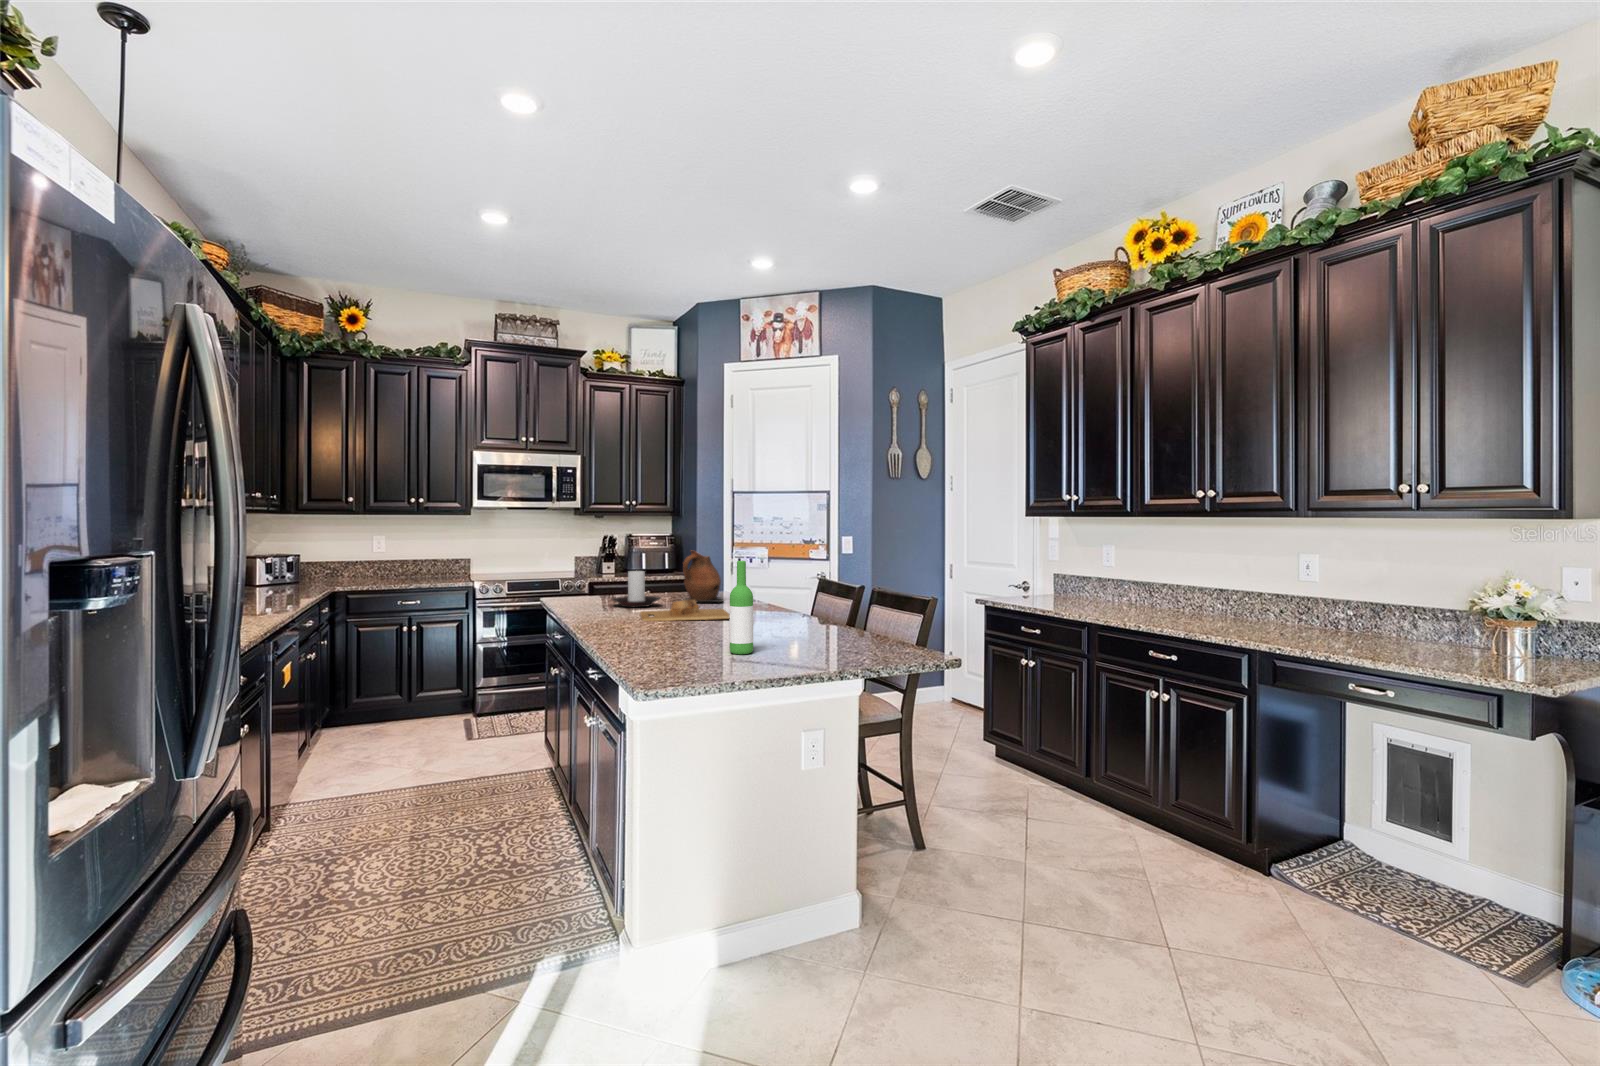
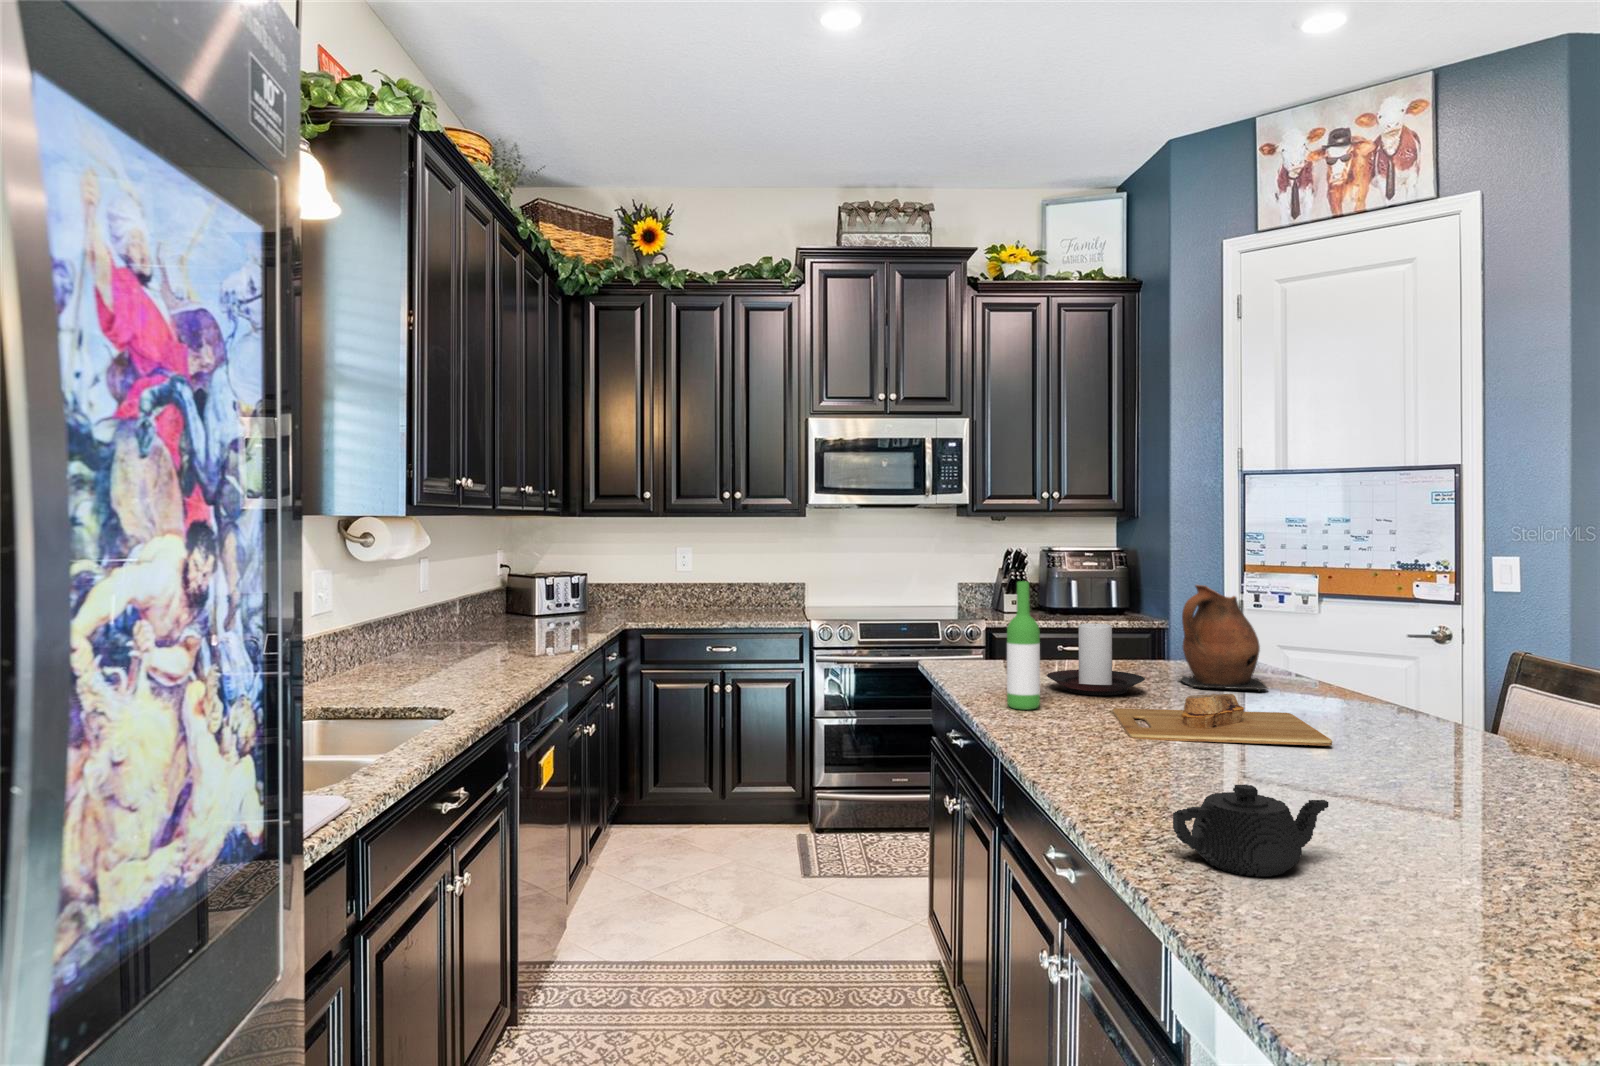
wine bottle: present [729,561,753,654] -> present [1007,581,1040,710]
teapot: none [634,620,695,654] -> present [1173,784,1329,876]

